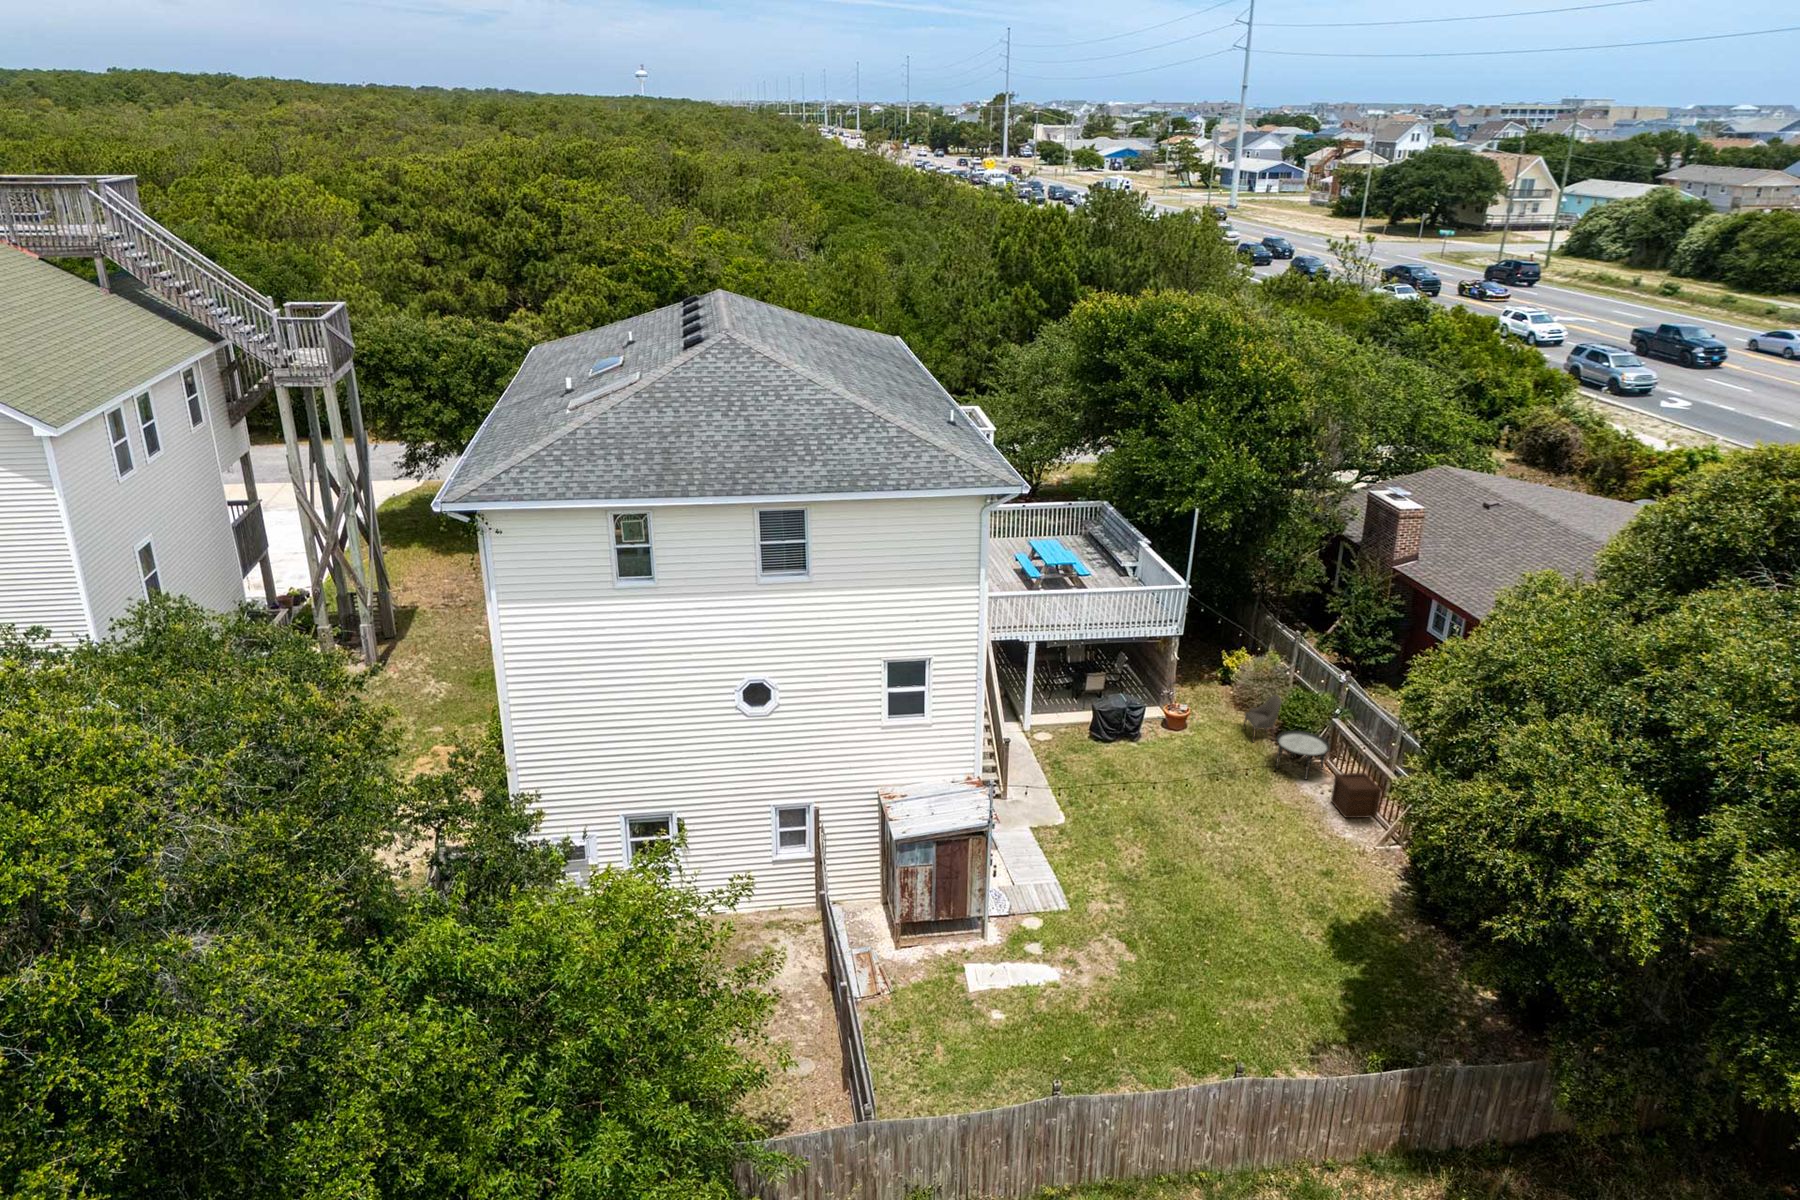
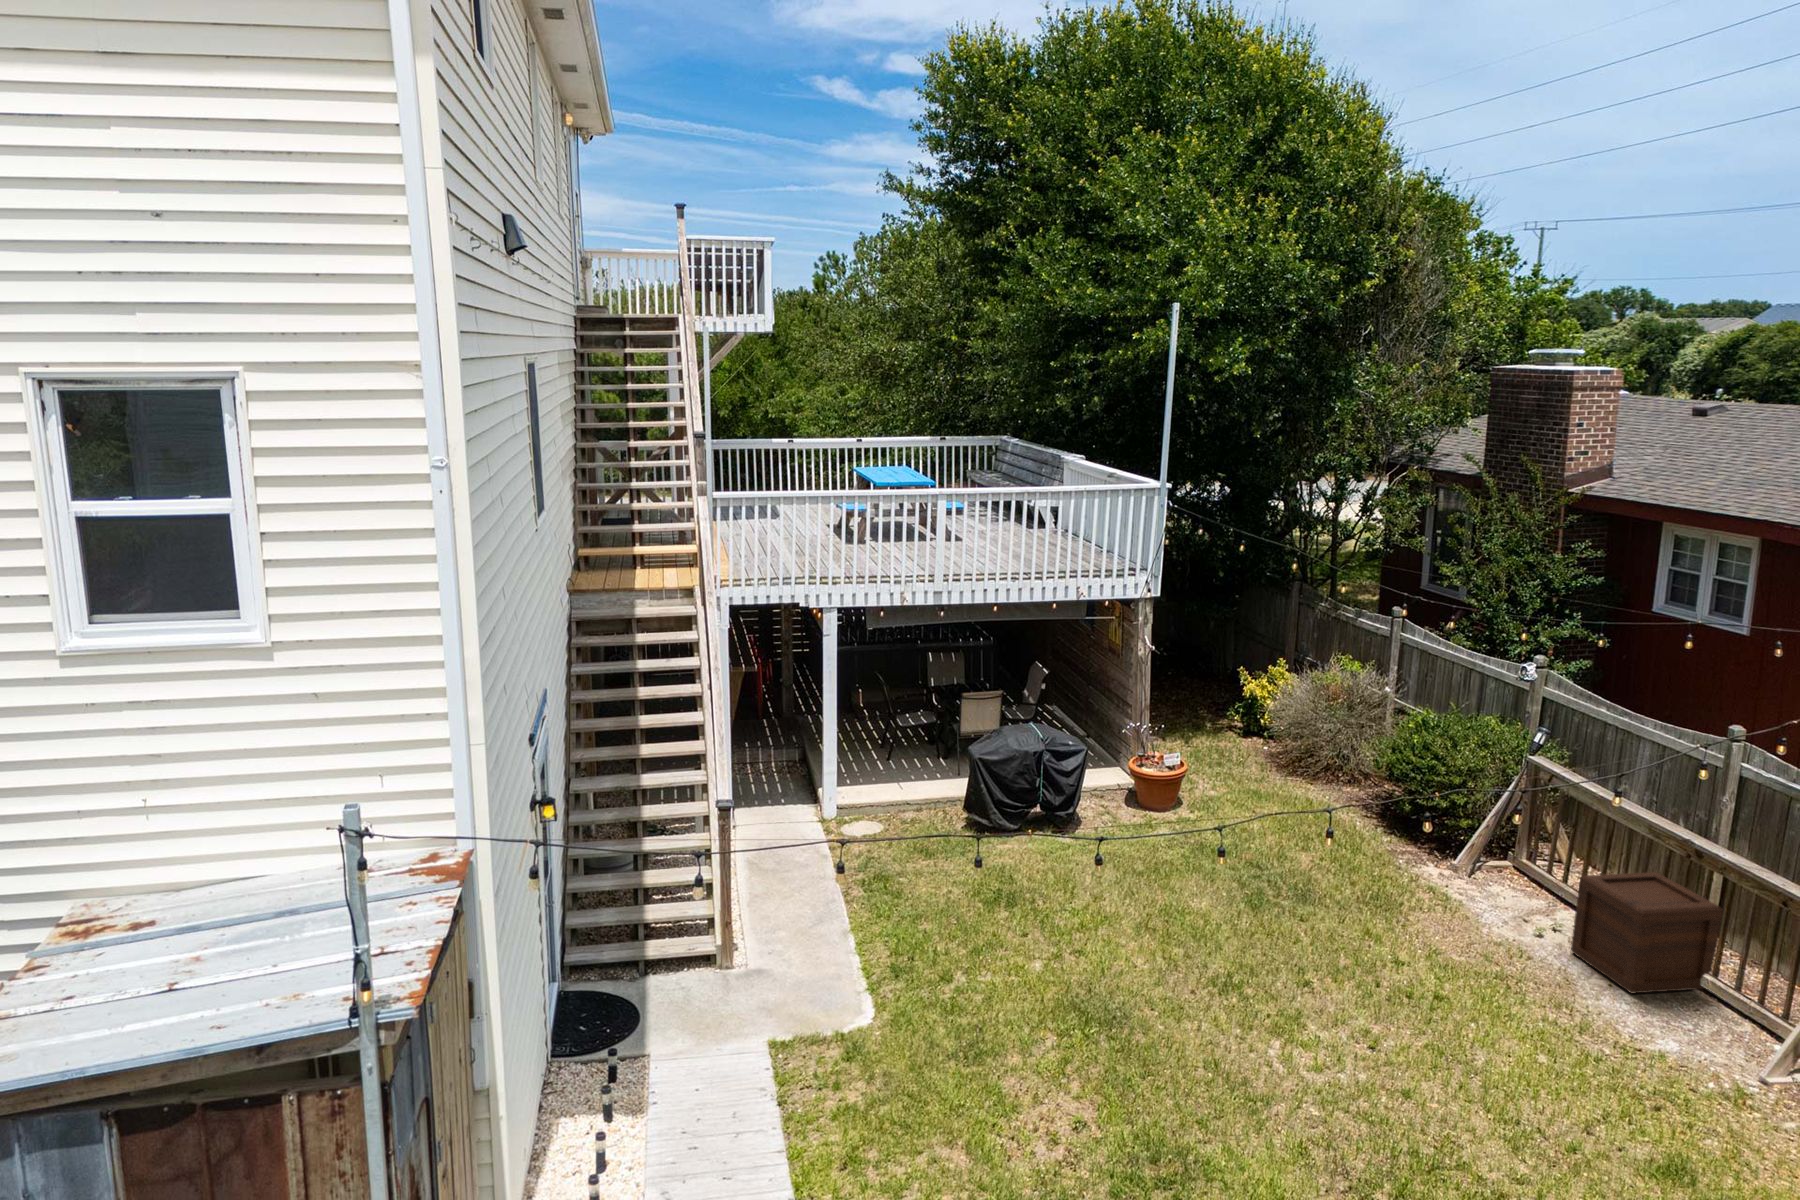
chair: present [1244,695,1281,742] -> none [1307,722,1392,830]
round table: present [1276,731,1330,780] -> none [1400,791,1536,904]

